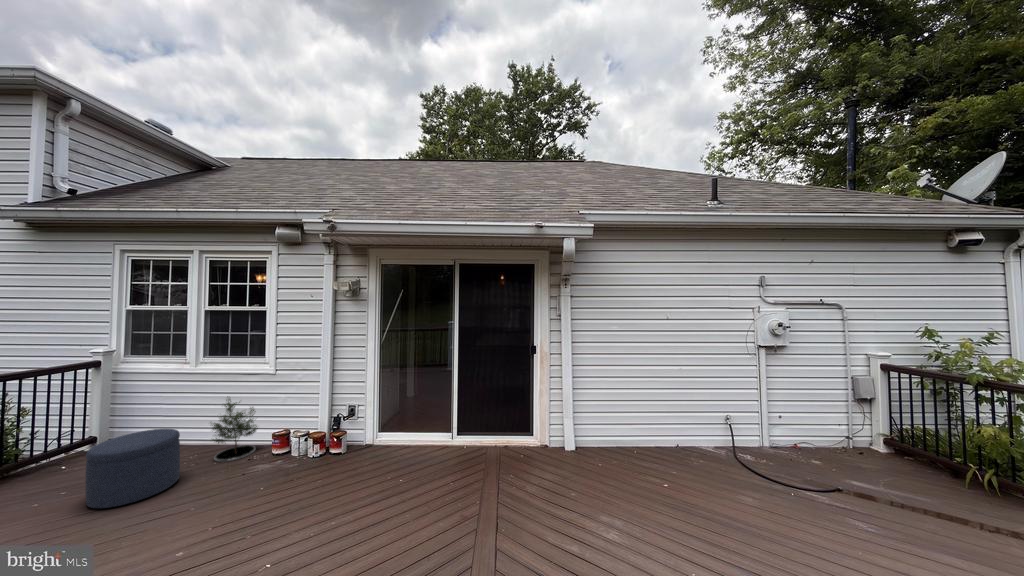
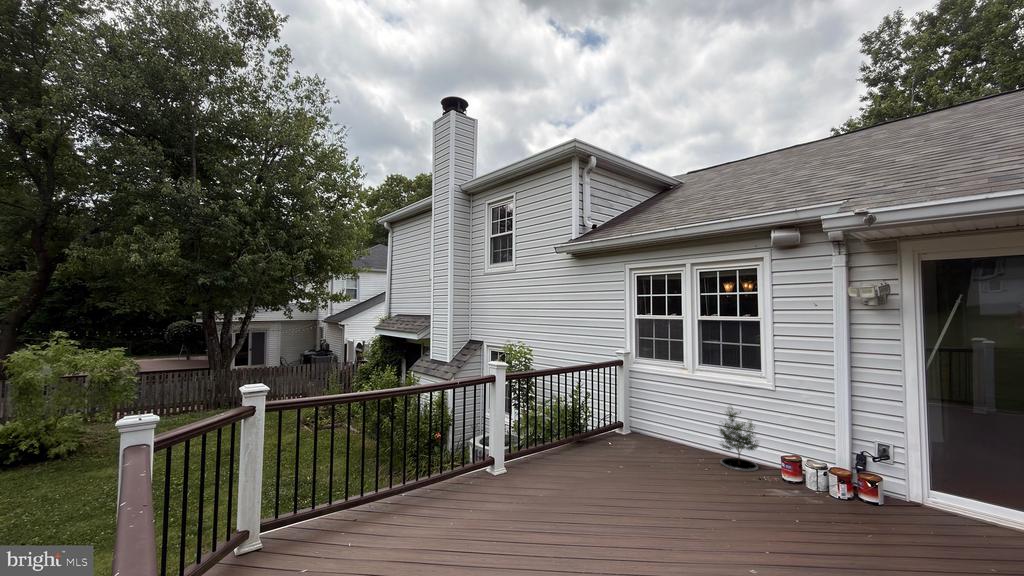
ottoman: present [86,429,180,508] -> none [646,420,705,480]

